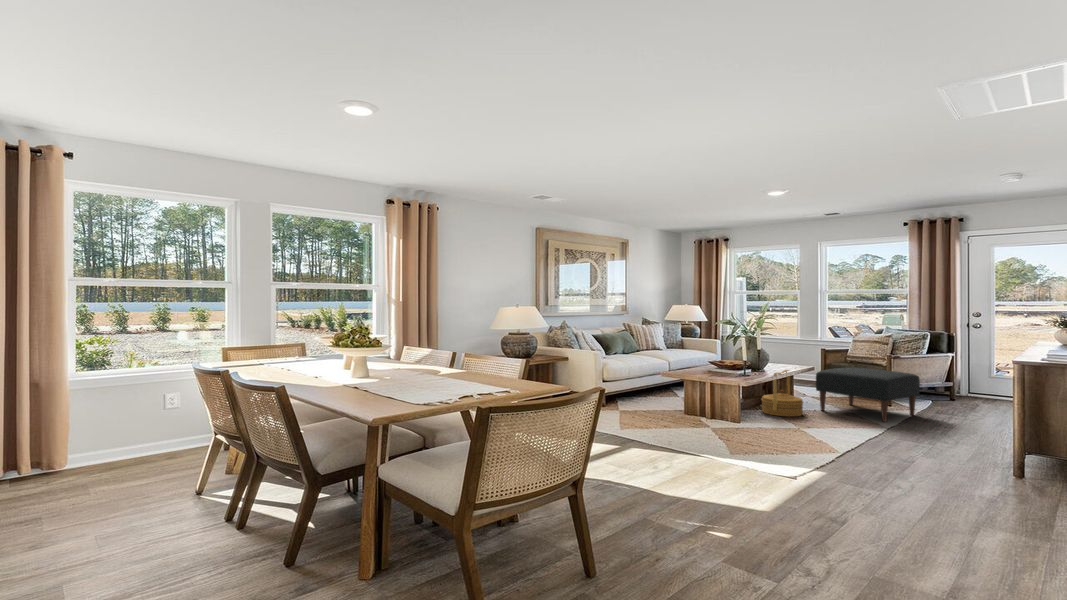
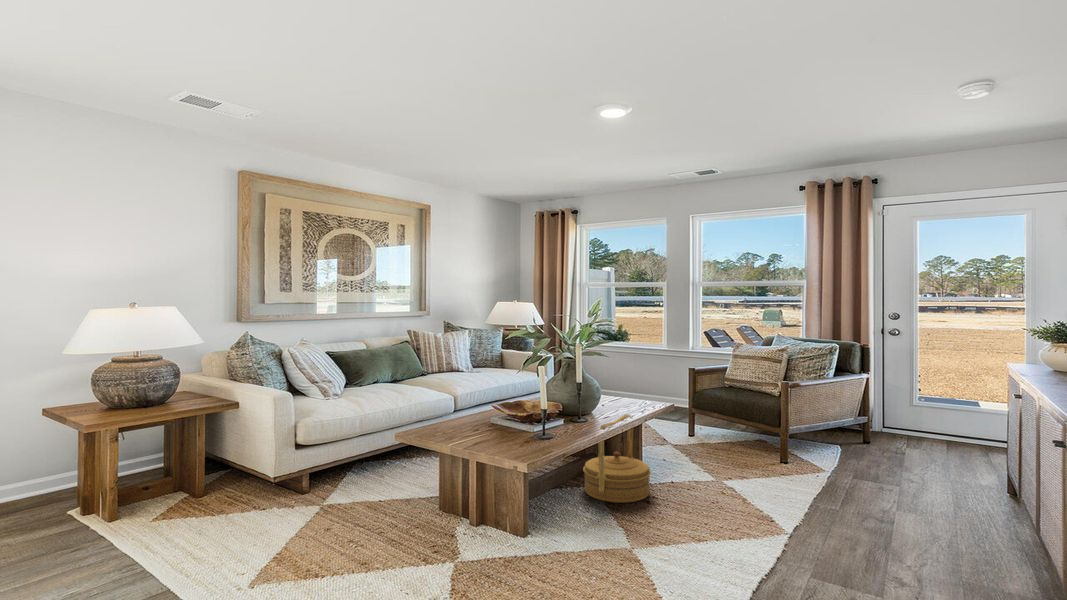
ottoman: present [816,367,920,422] -> none [673,403,831,509]

